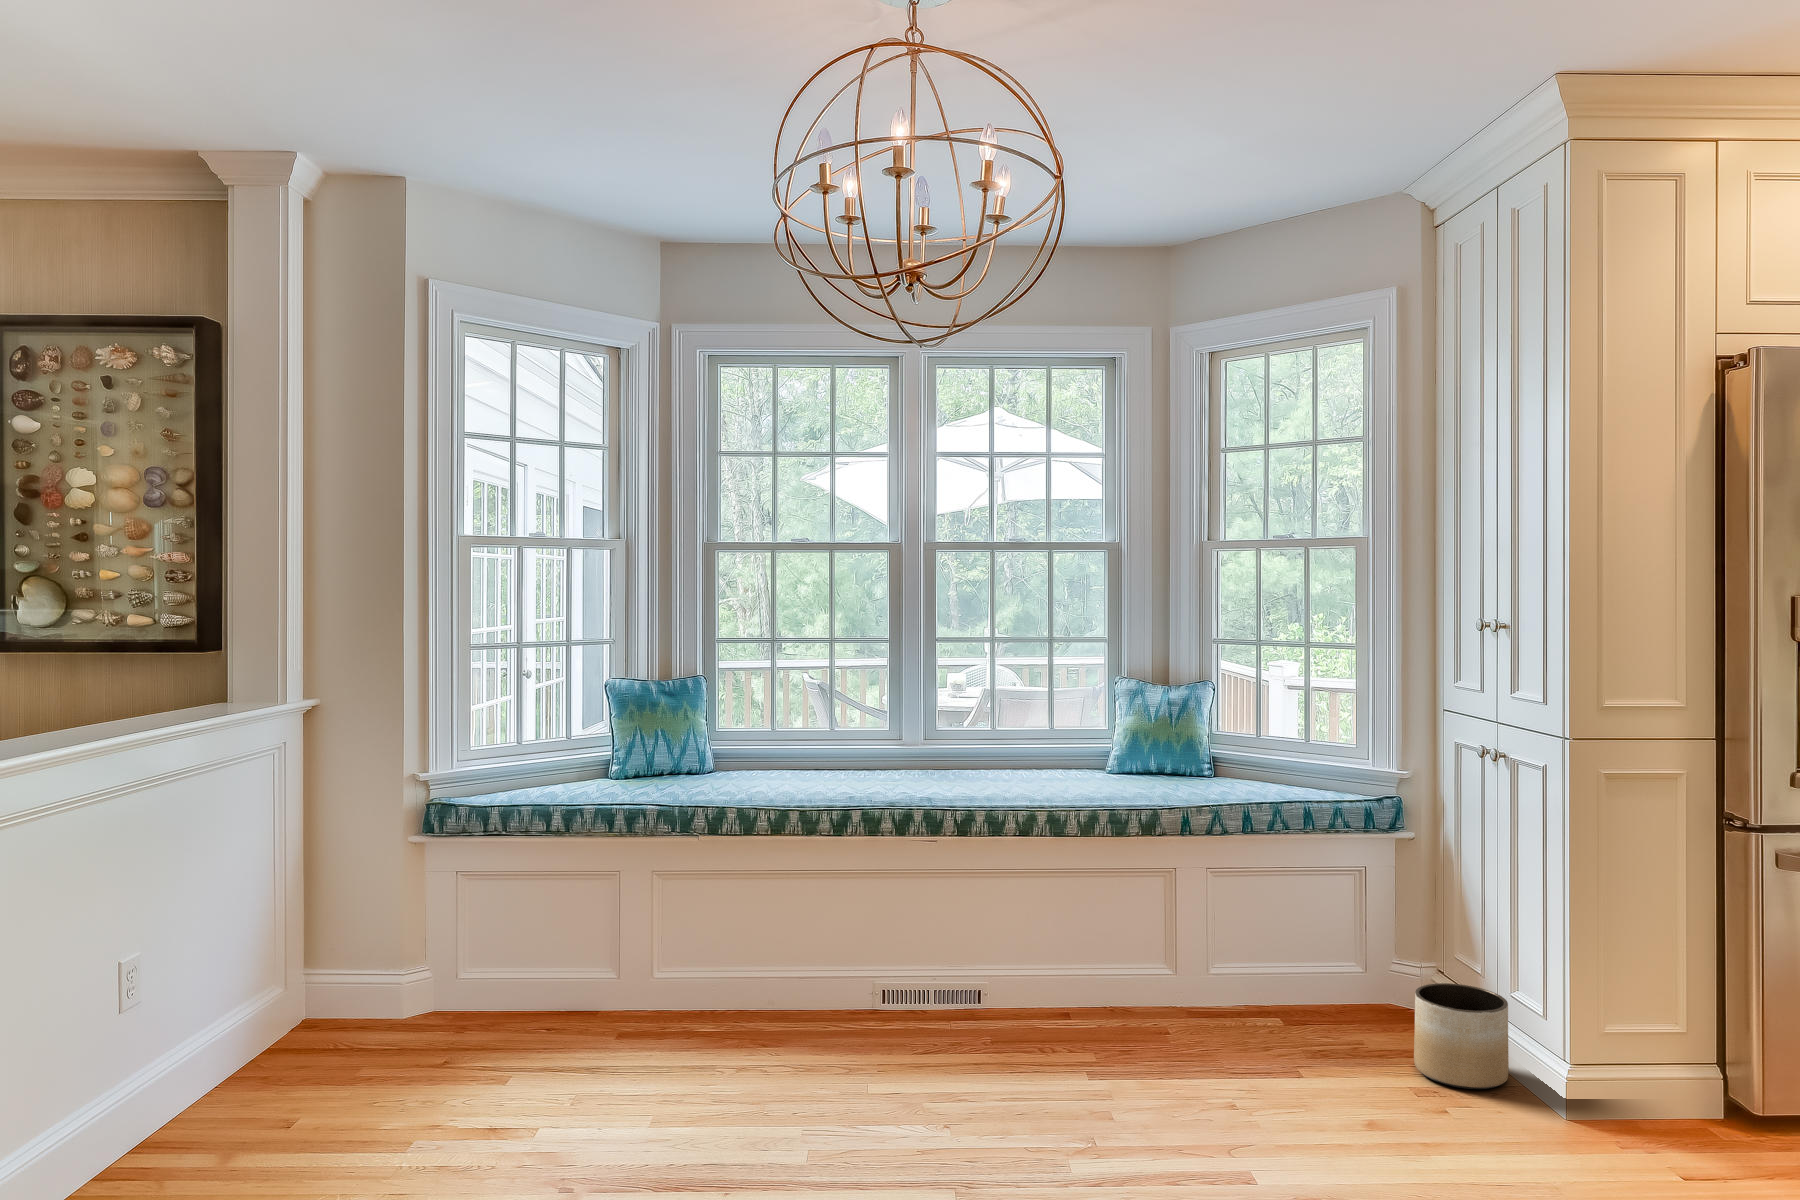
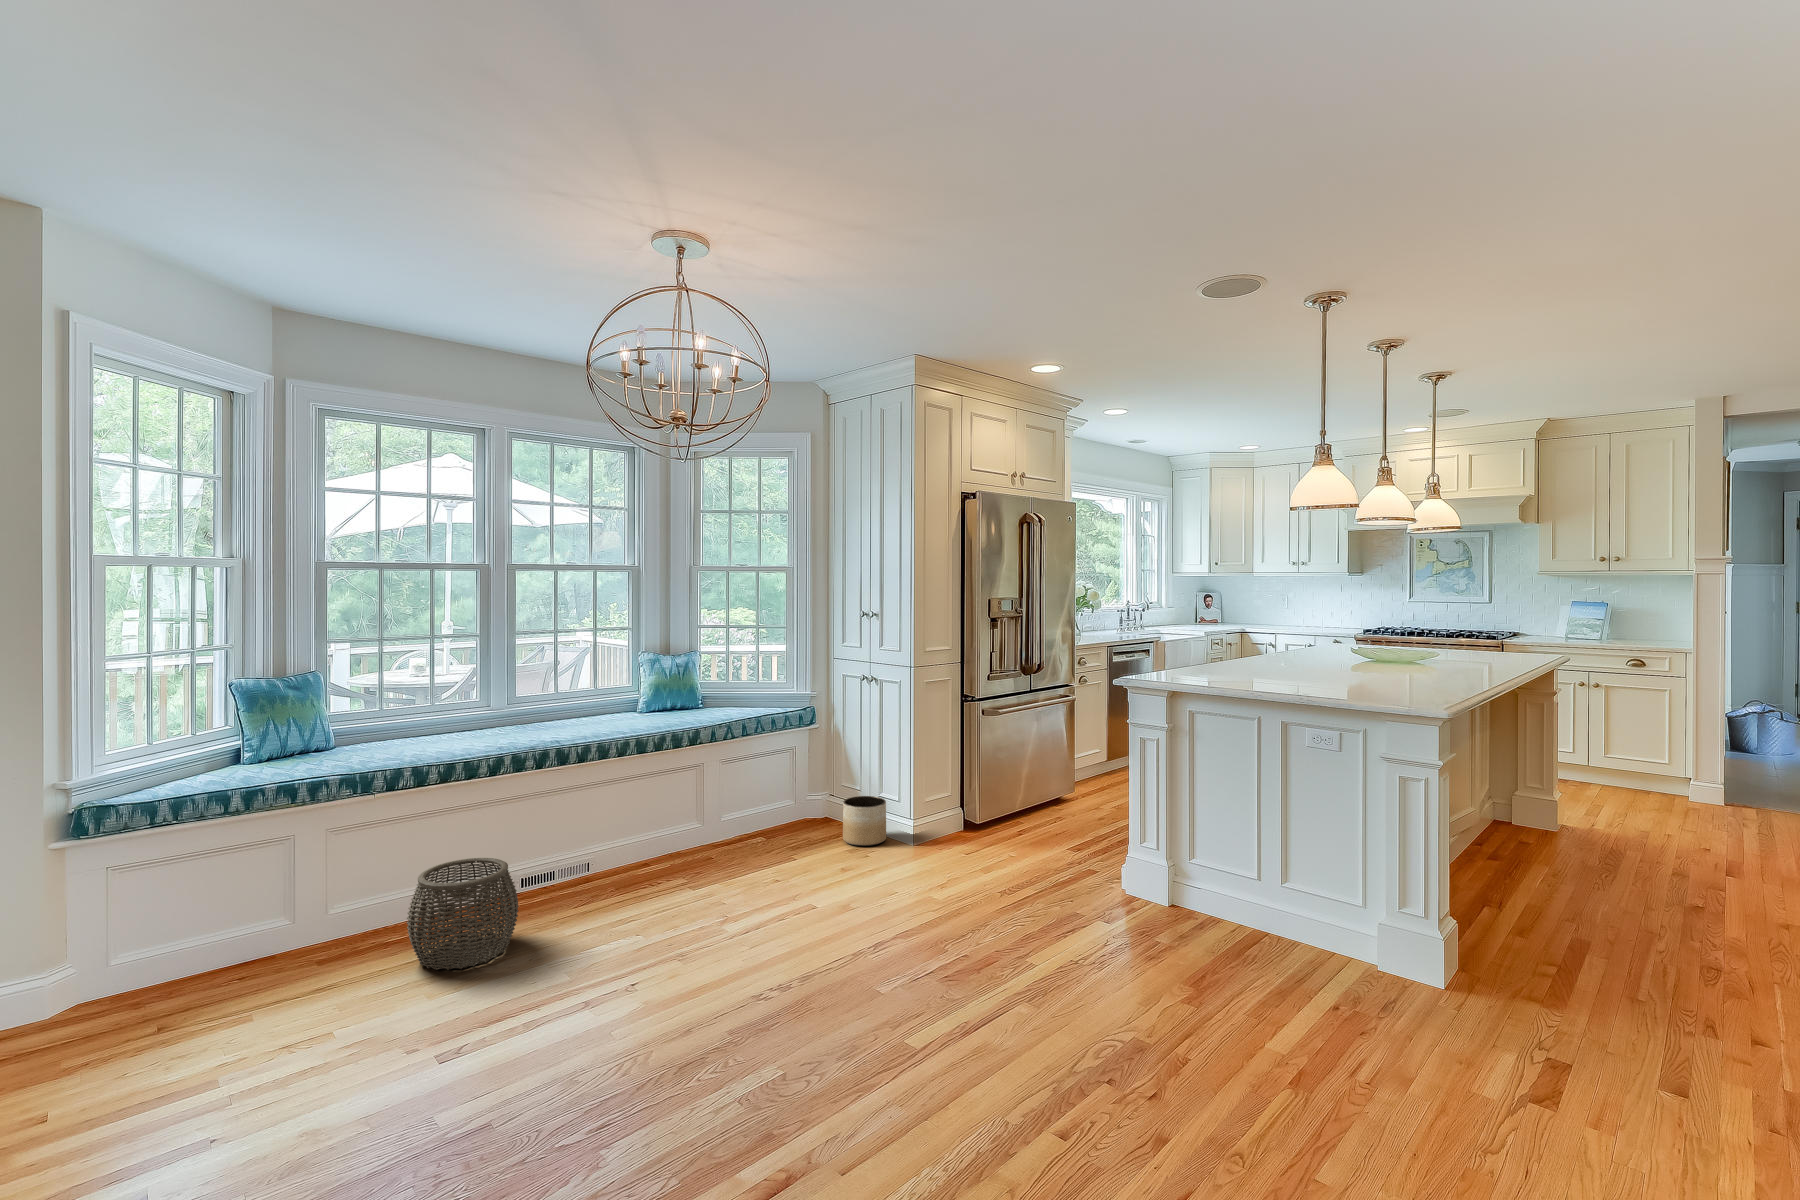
woven basket: none [667,940,804,1090] -> present [407,858,519,970]

